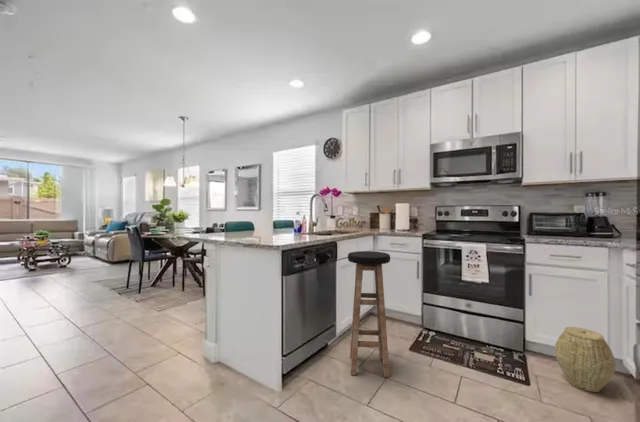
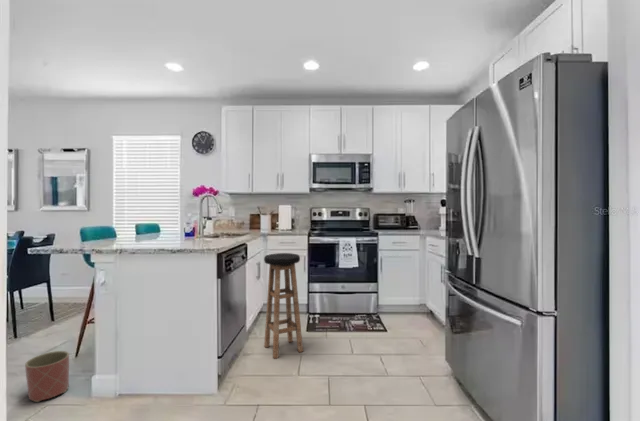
planter: none [150,312,182,352] -> present [25,351,69,402]
woven basket: present [555,327,616,392] -> none [397,289,426,326]

